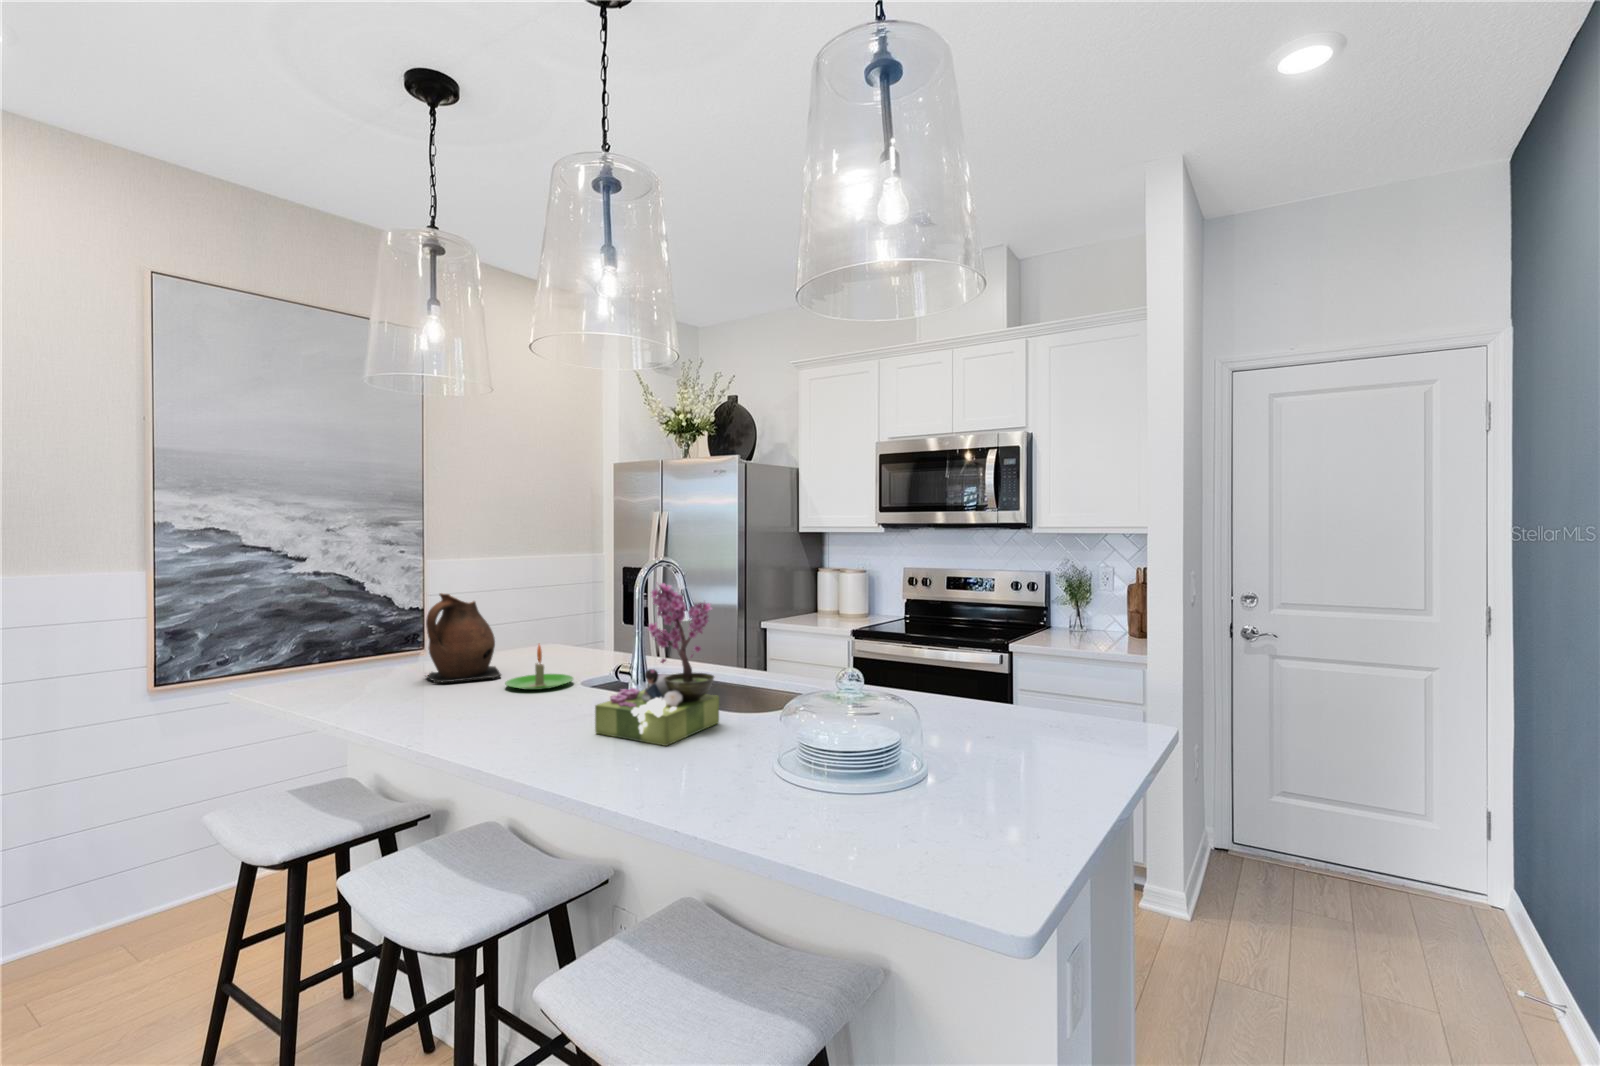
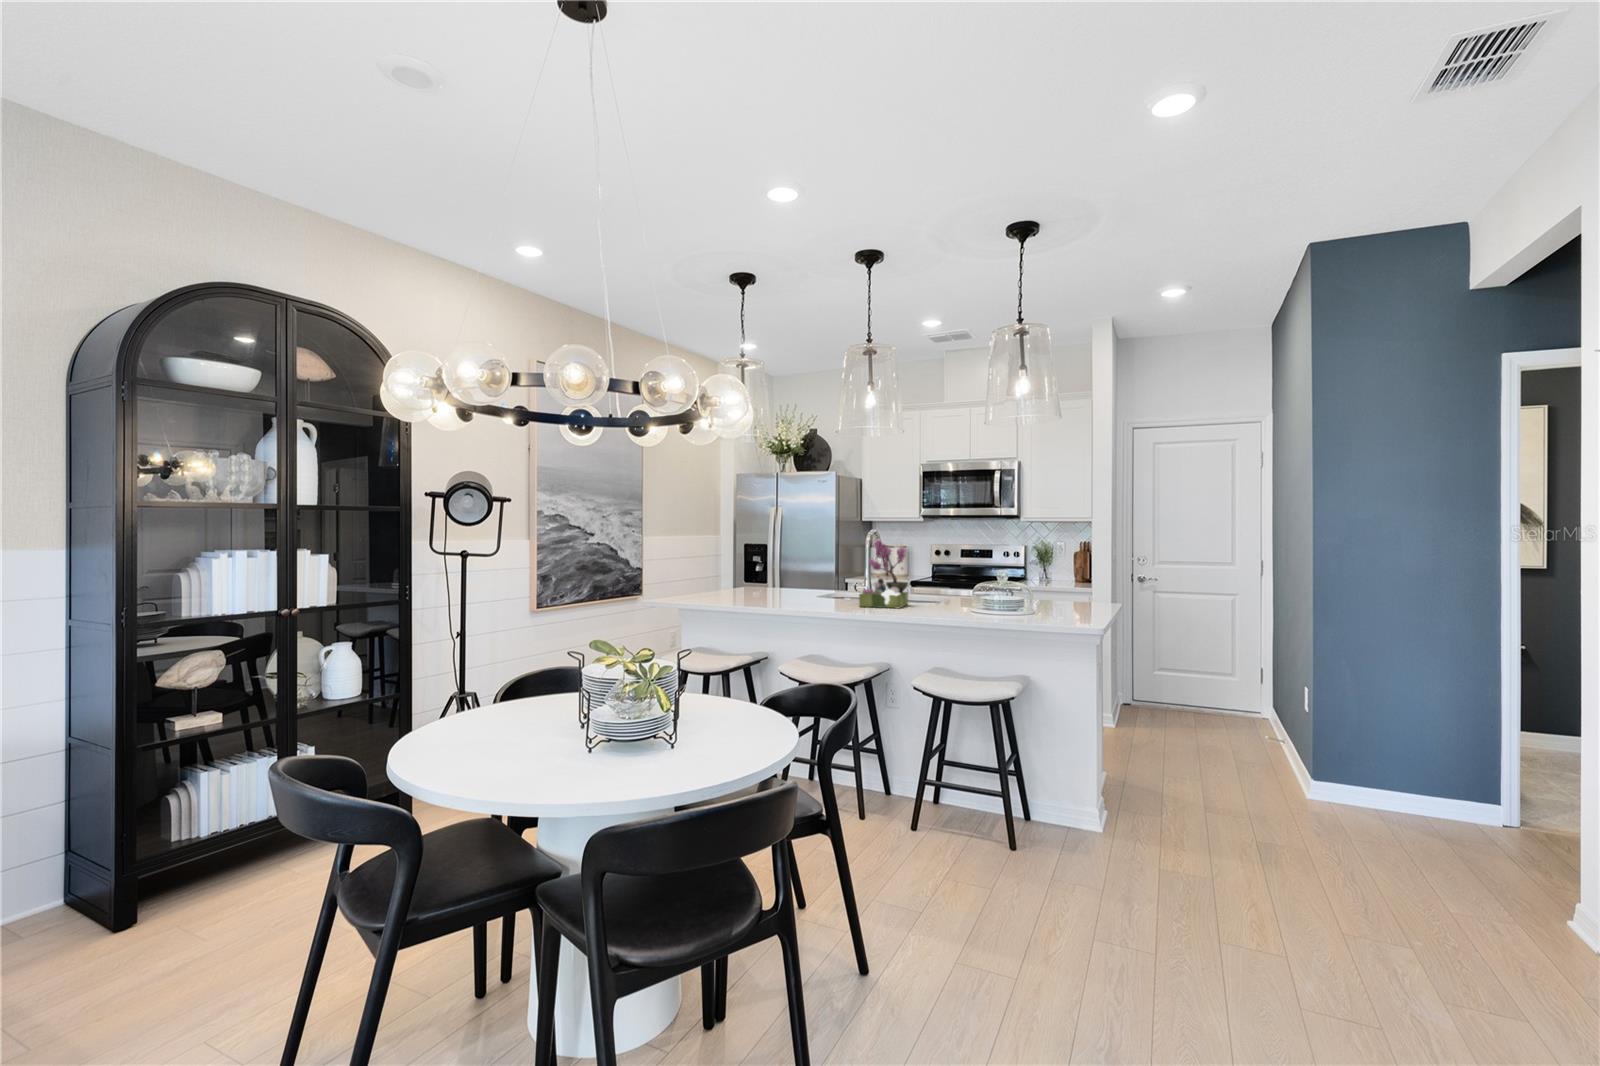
ceramic pitcher: present [426,593,501,683] -> none [710,550,755,598]
candle: present [505,645,573,690] -> none [768,576,802,600]

